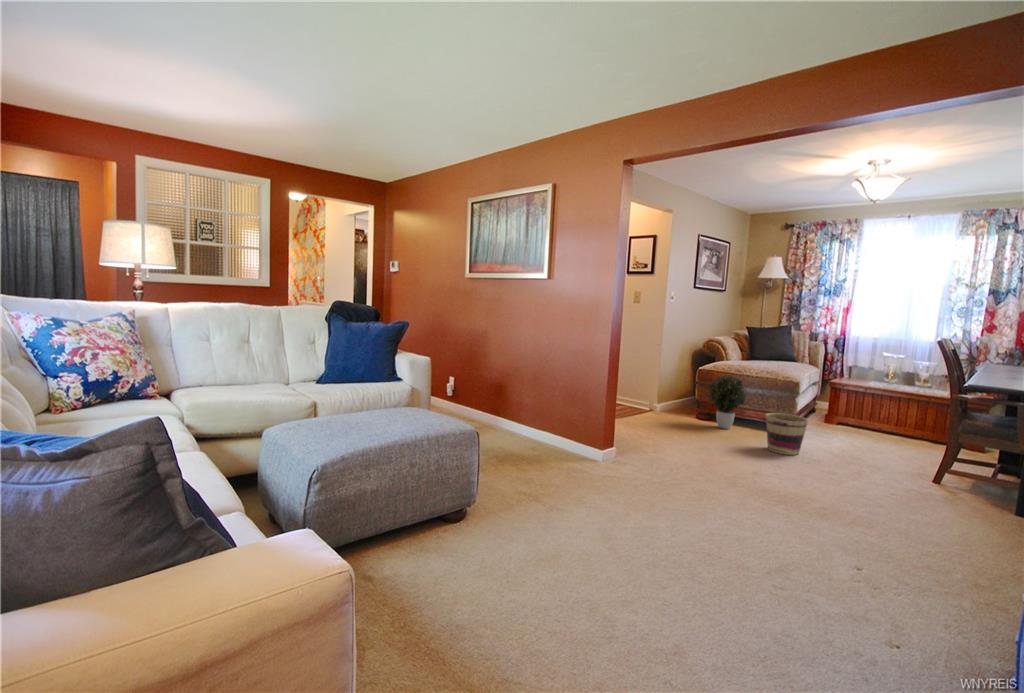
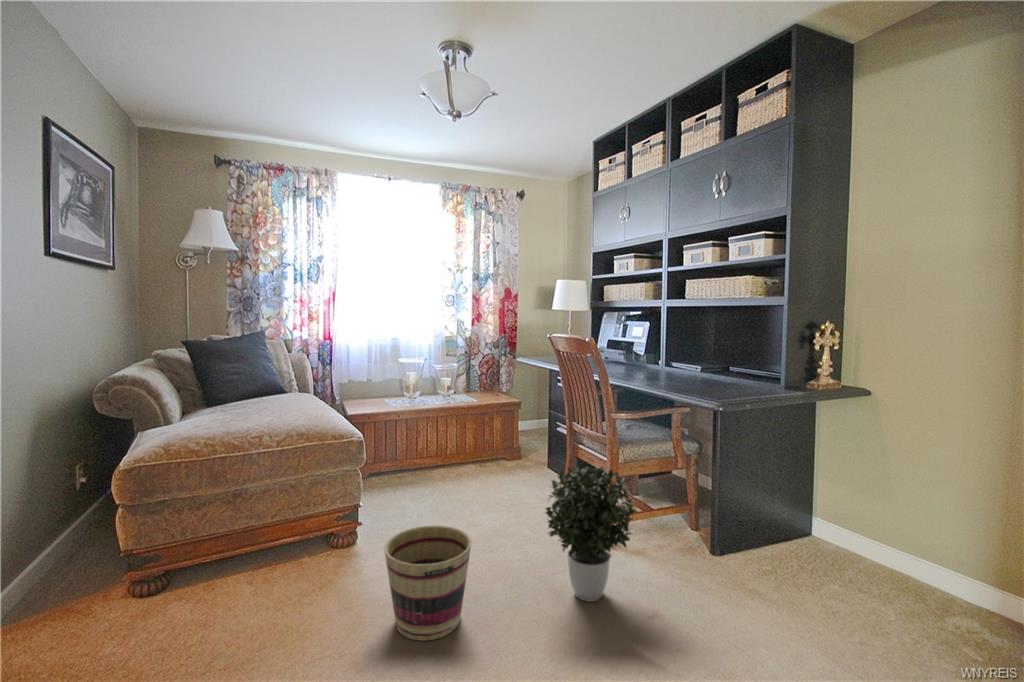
potted plant: present [708,376,747,429] -> present [546,466,637,602]

